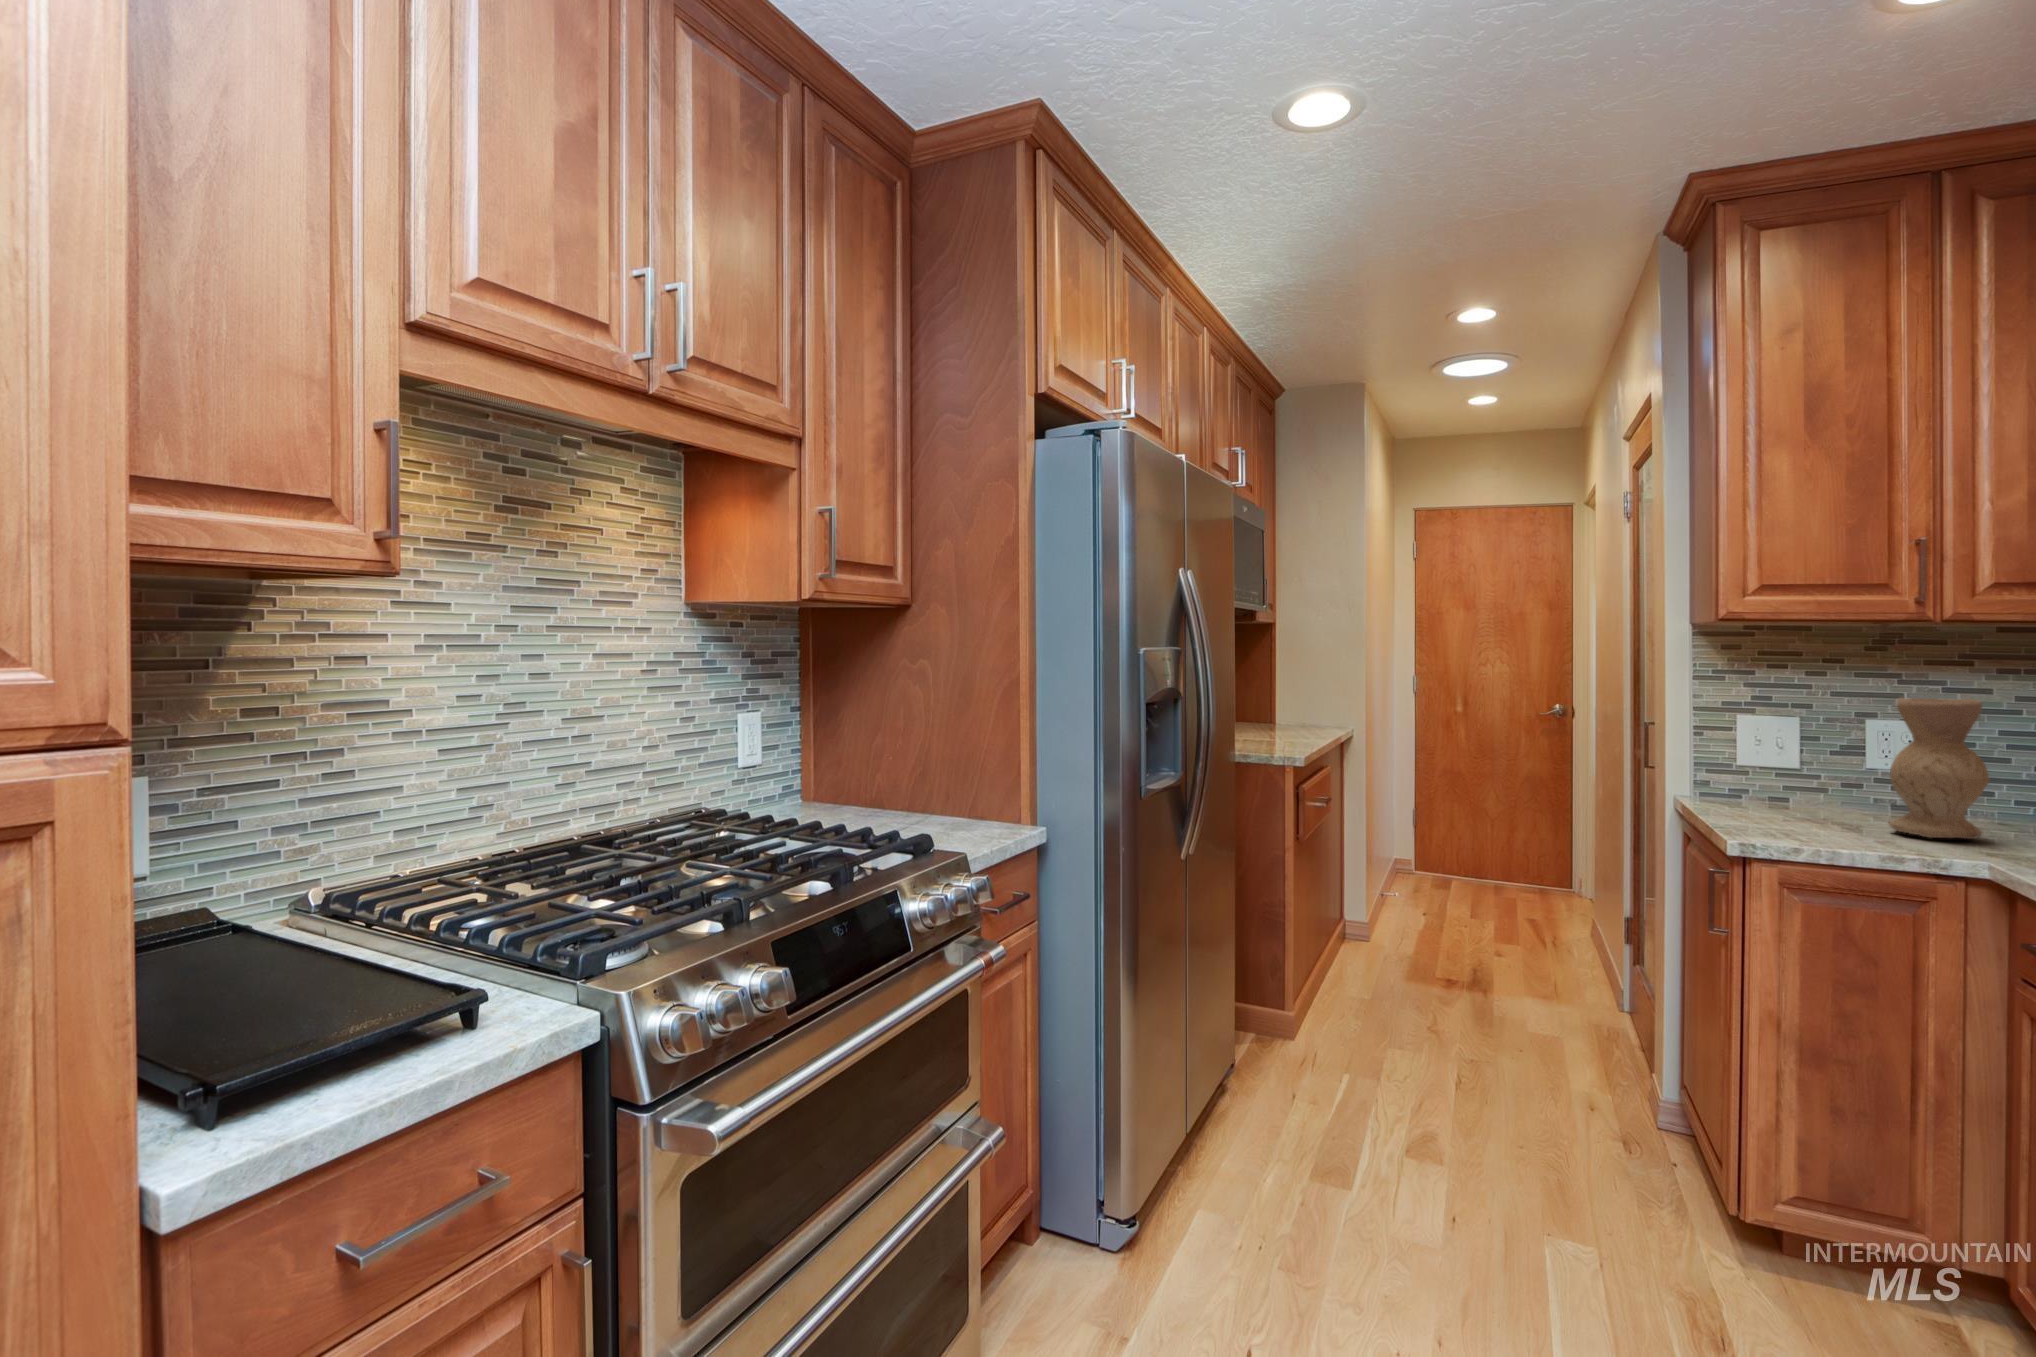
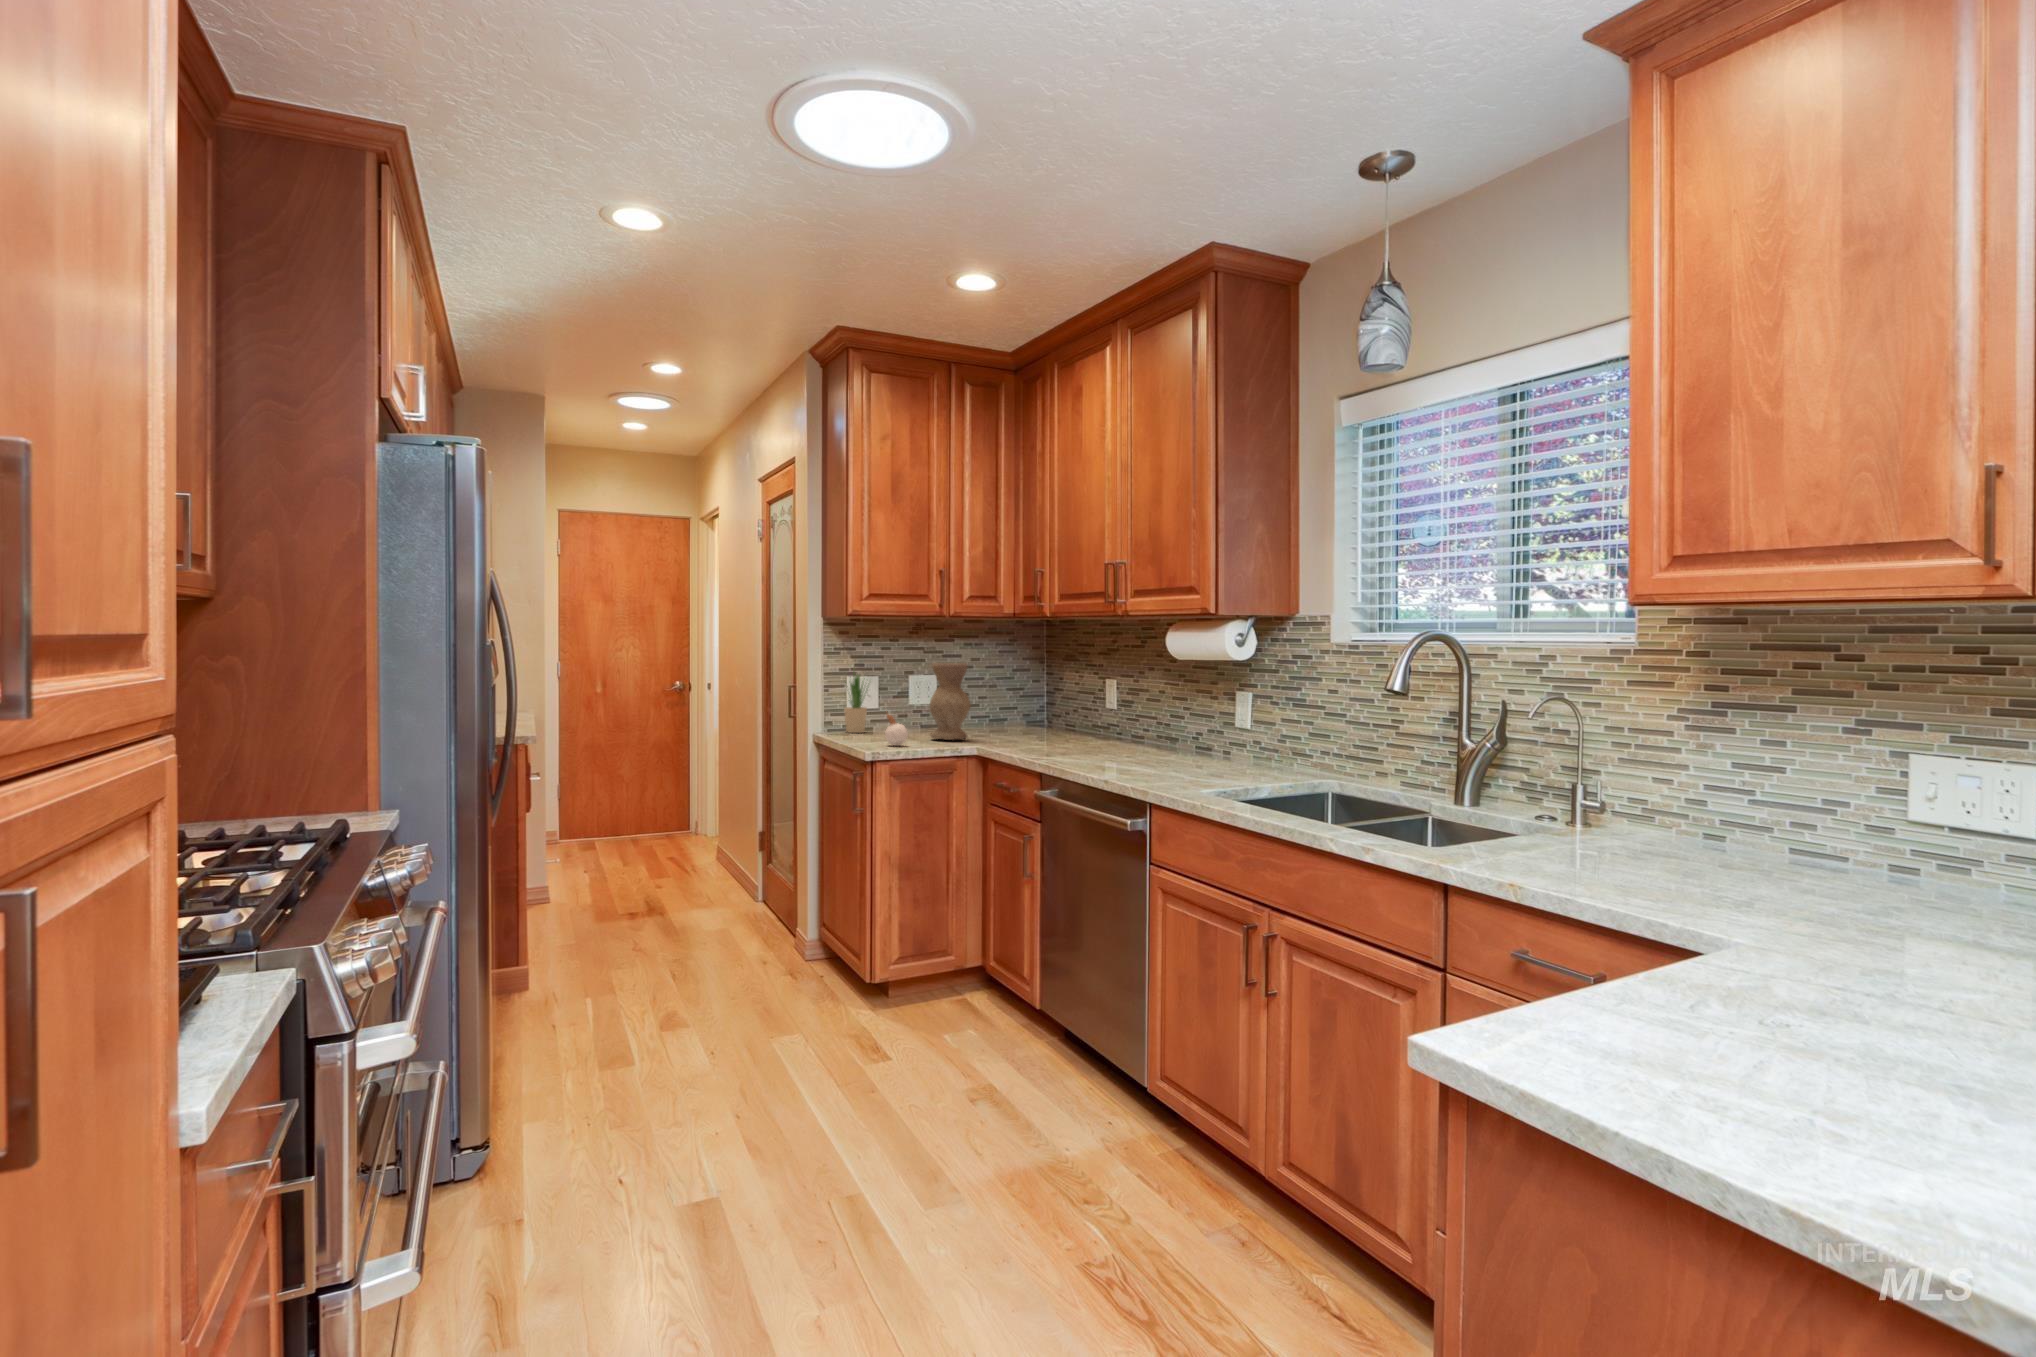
potted plant: none [1728,694,1782,803] -> present [844,674,867,733]
candle: none [1775,773,1825,841] -> present [885,711,908,746]

